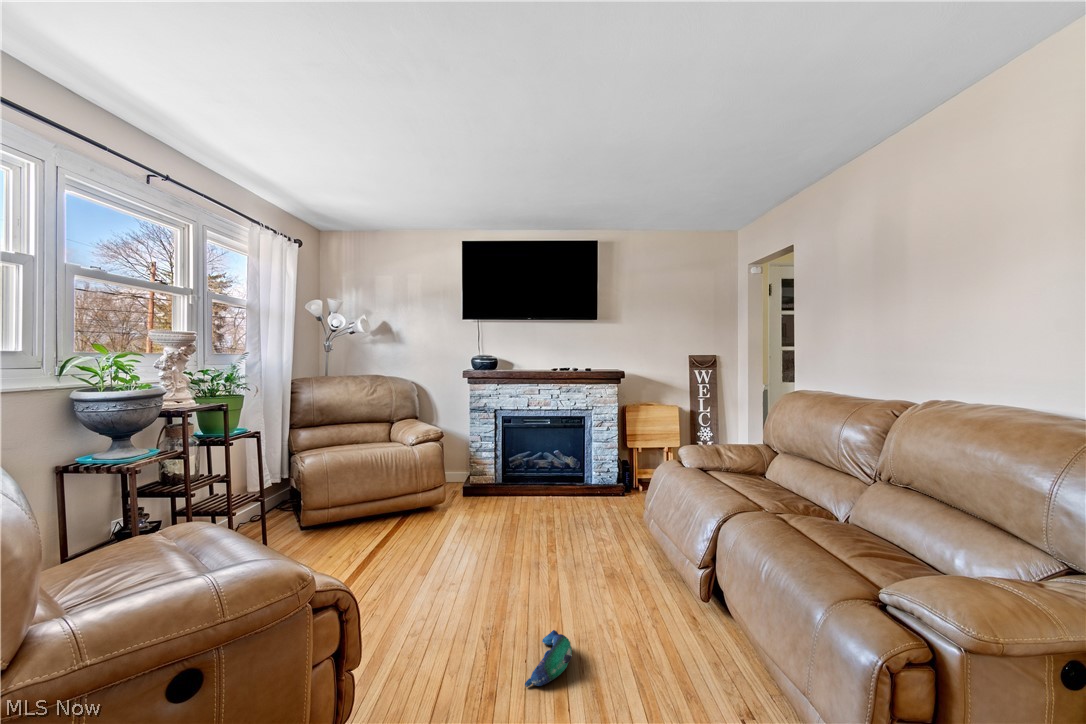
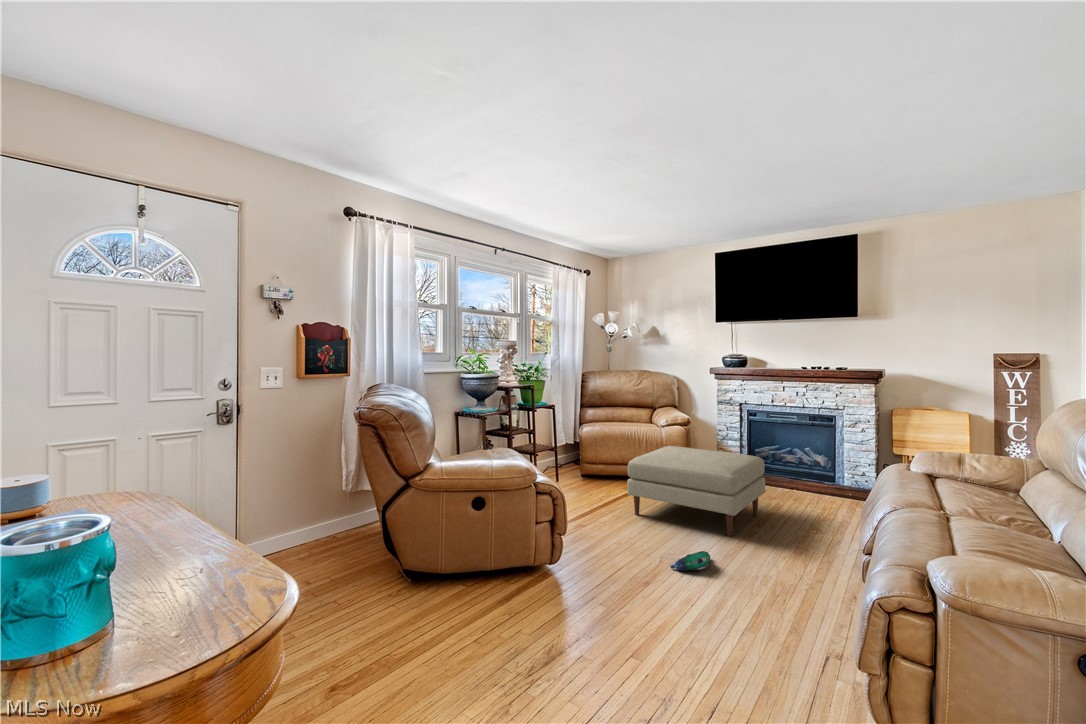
ottoman: none [400,471,557,584] -> present [627,446,765,536]

